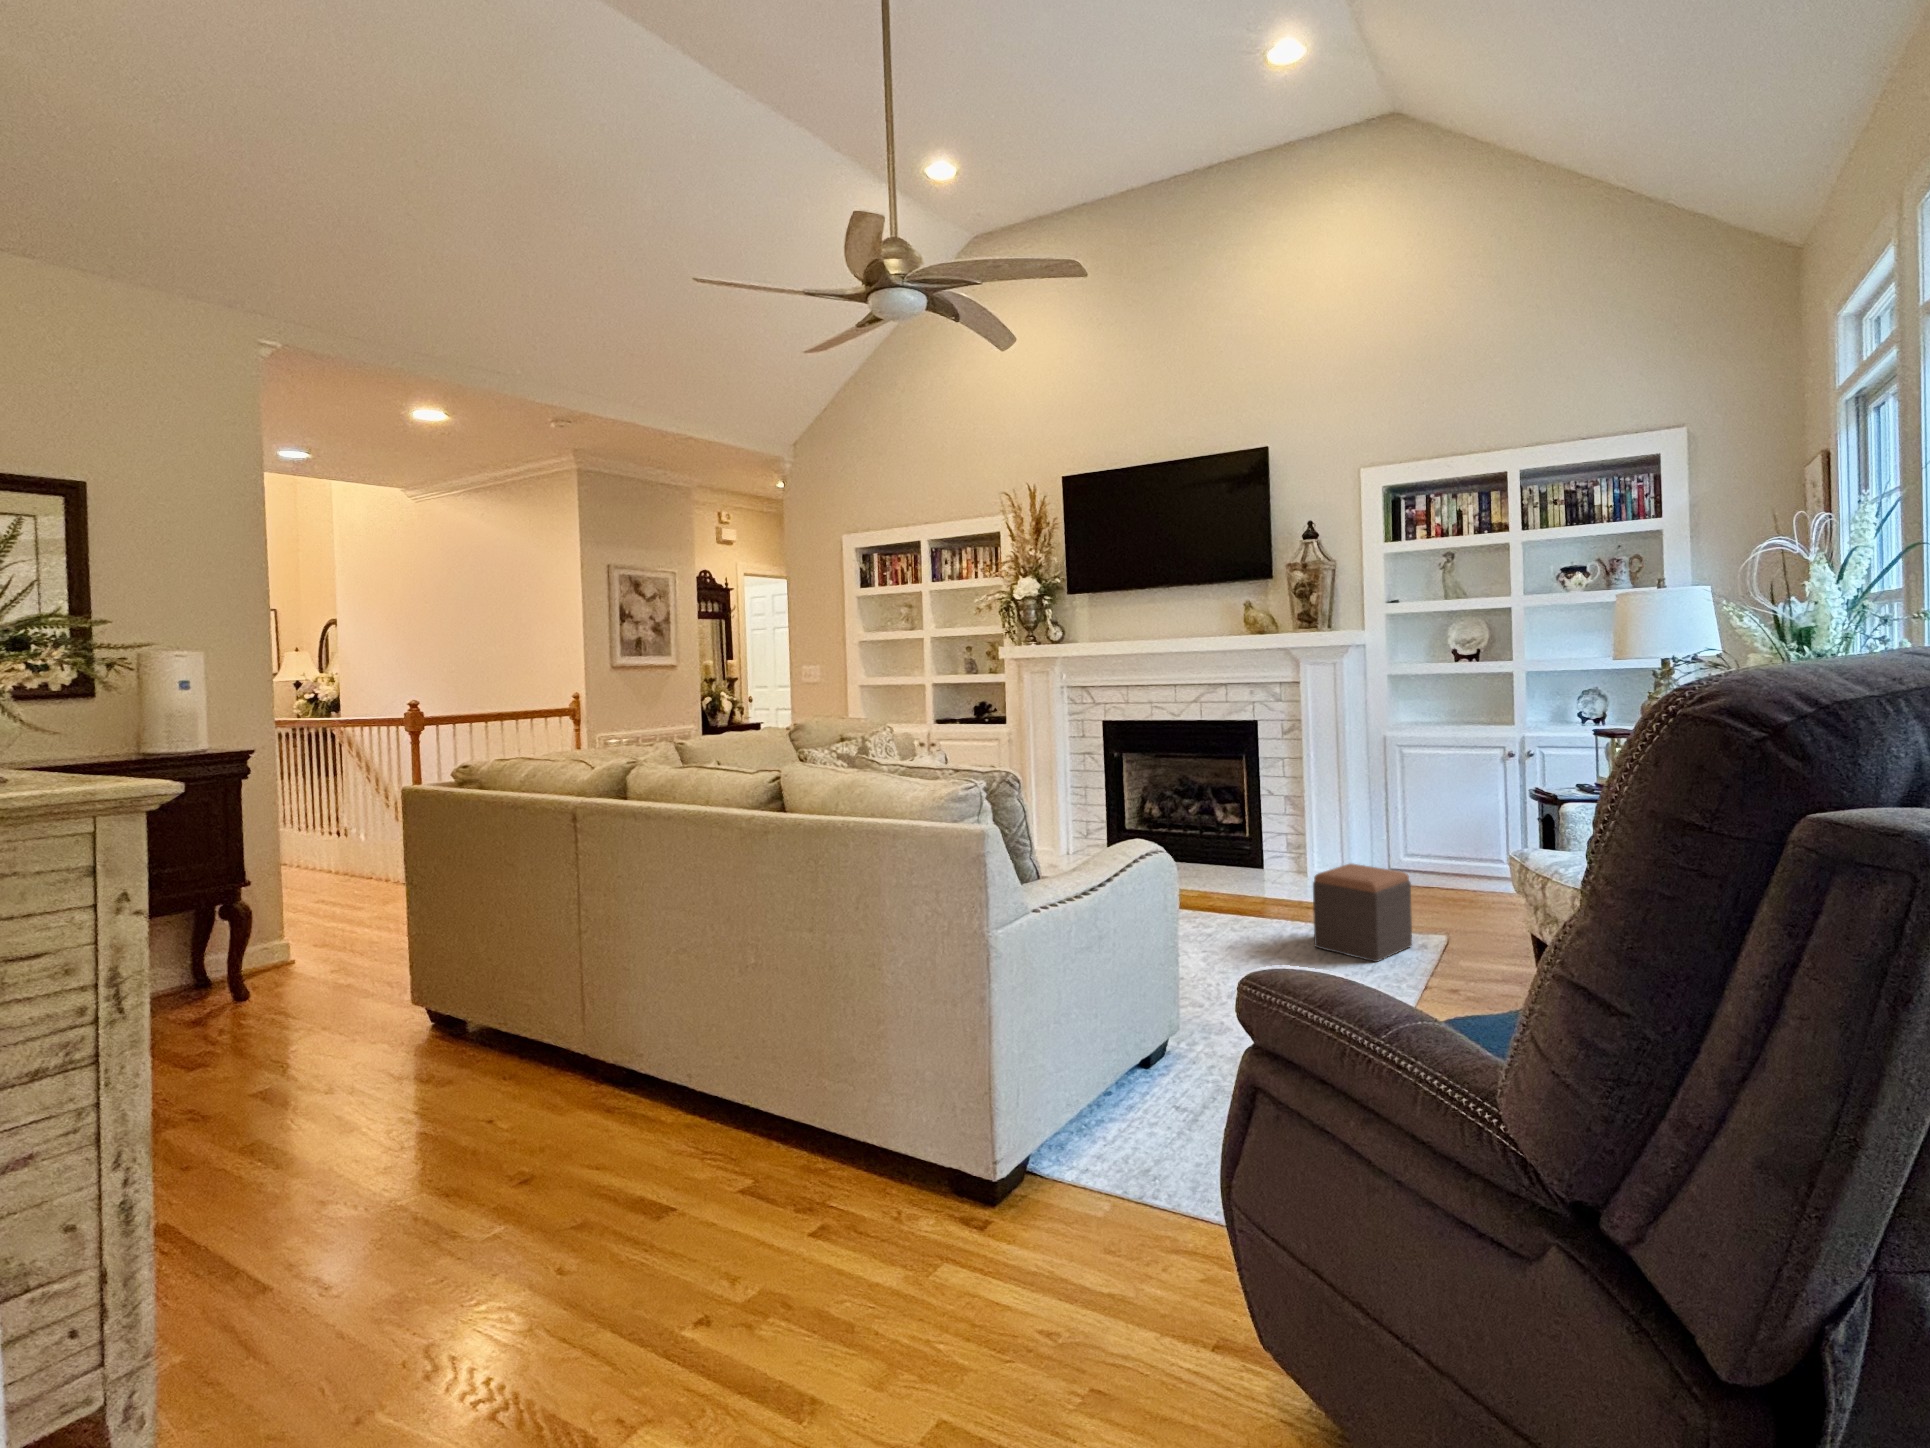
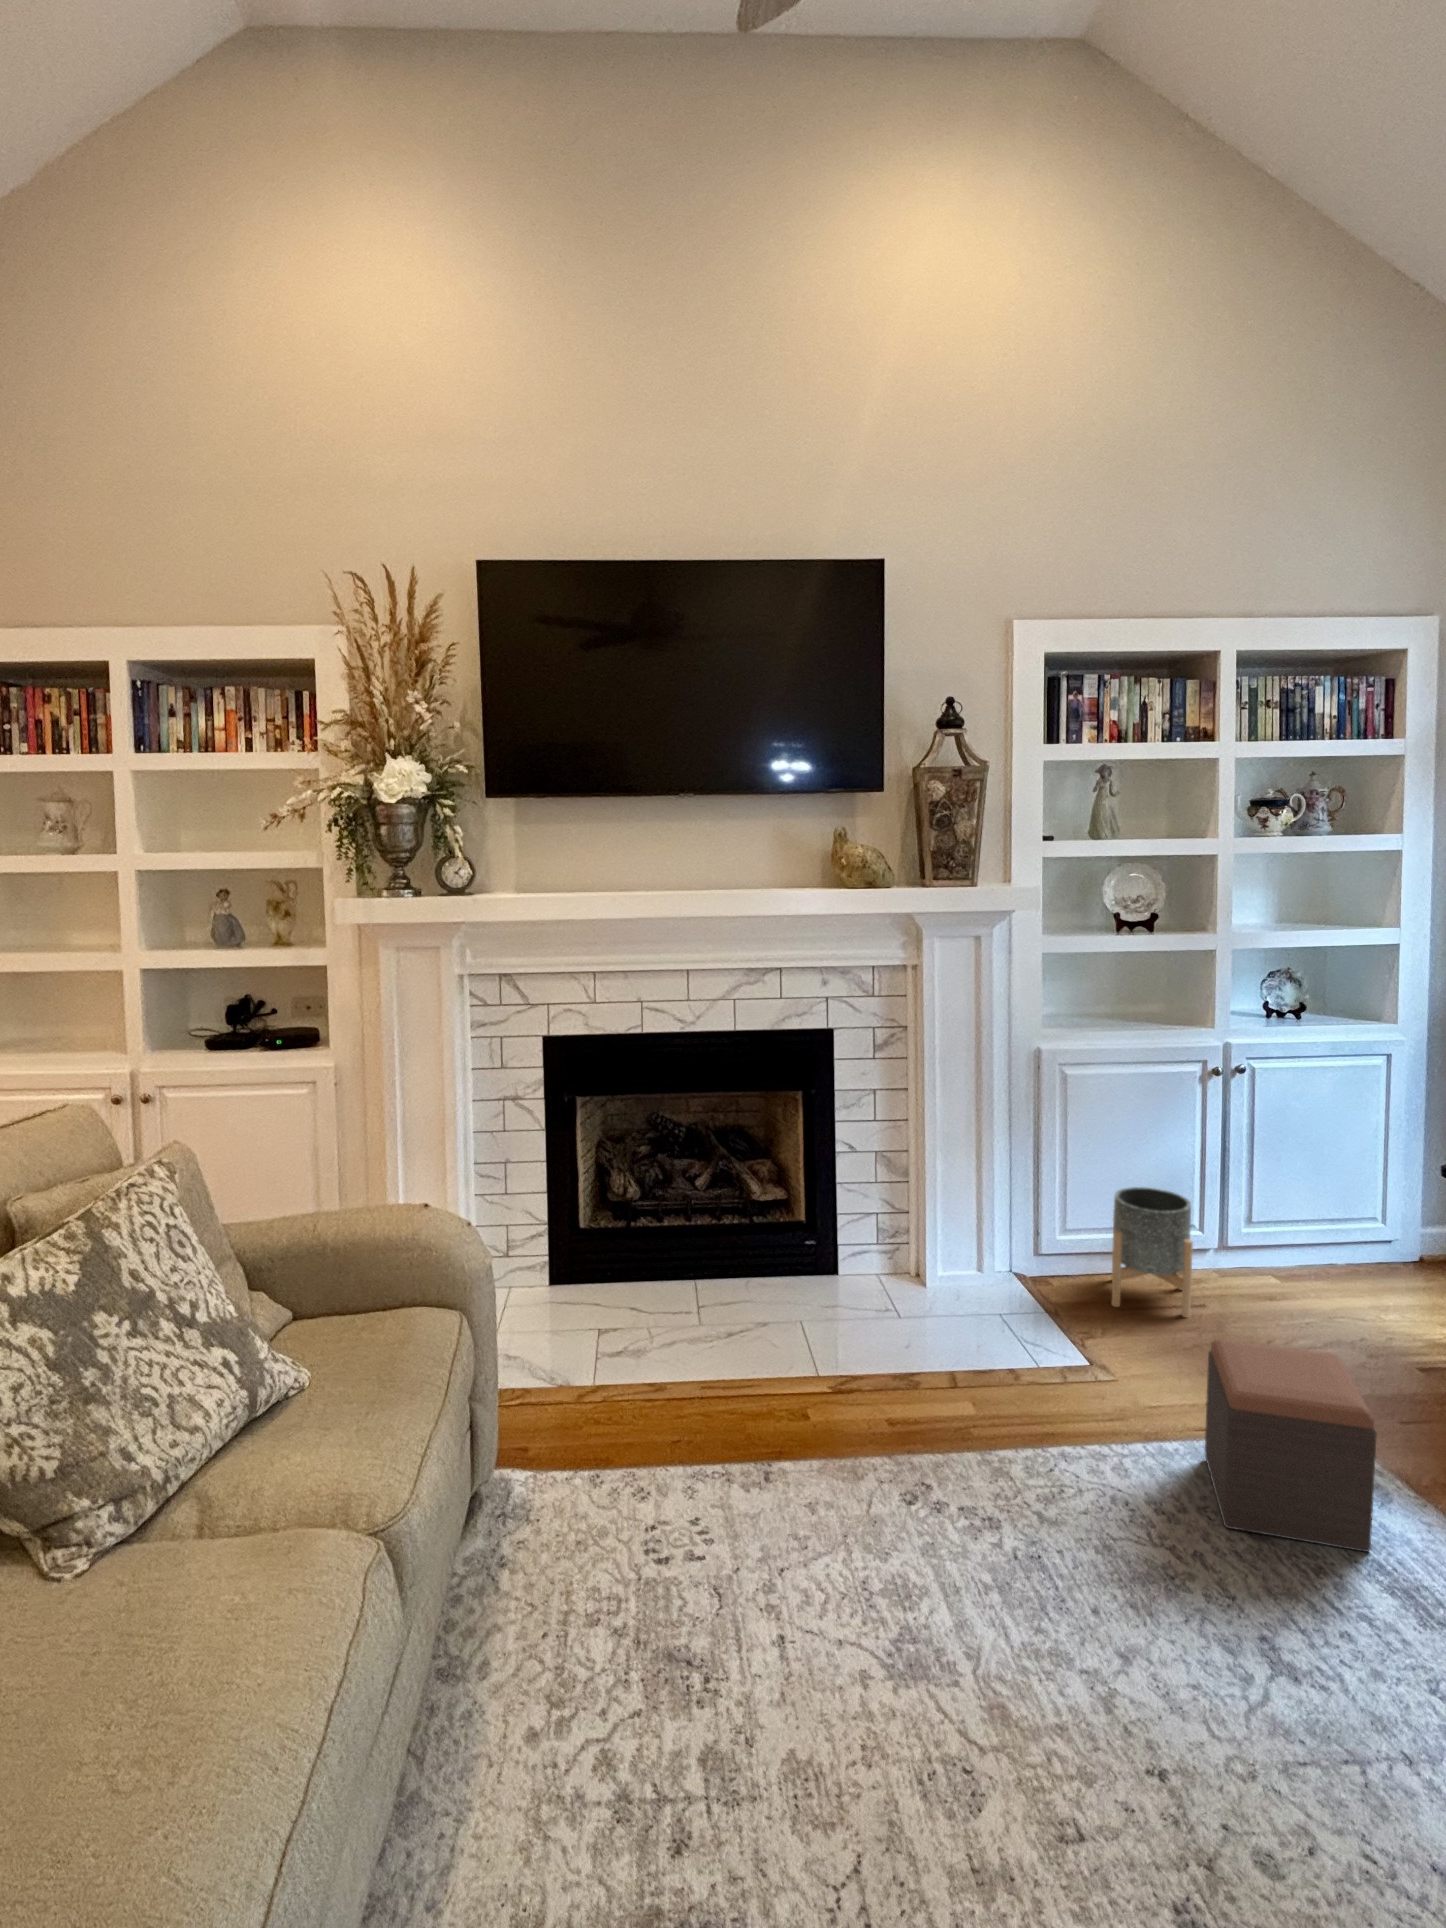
planter: none [1411,825,1479,903] -> present [1112,1187,1193,1318]

